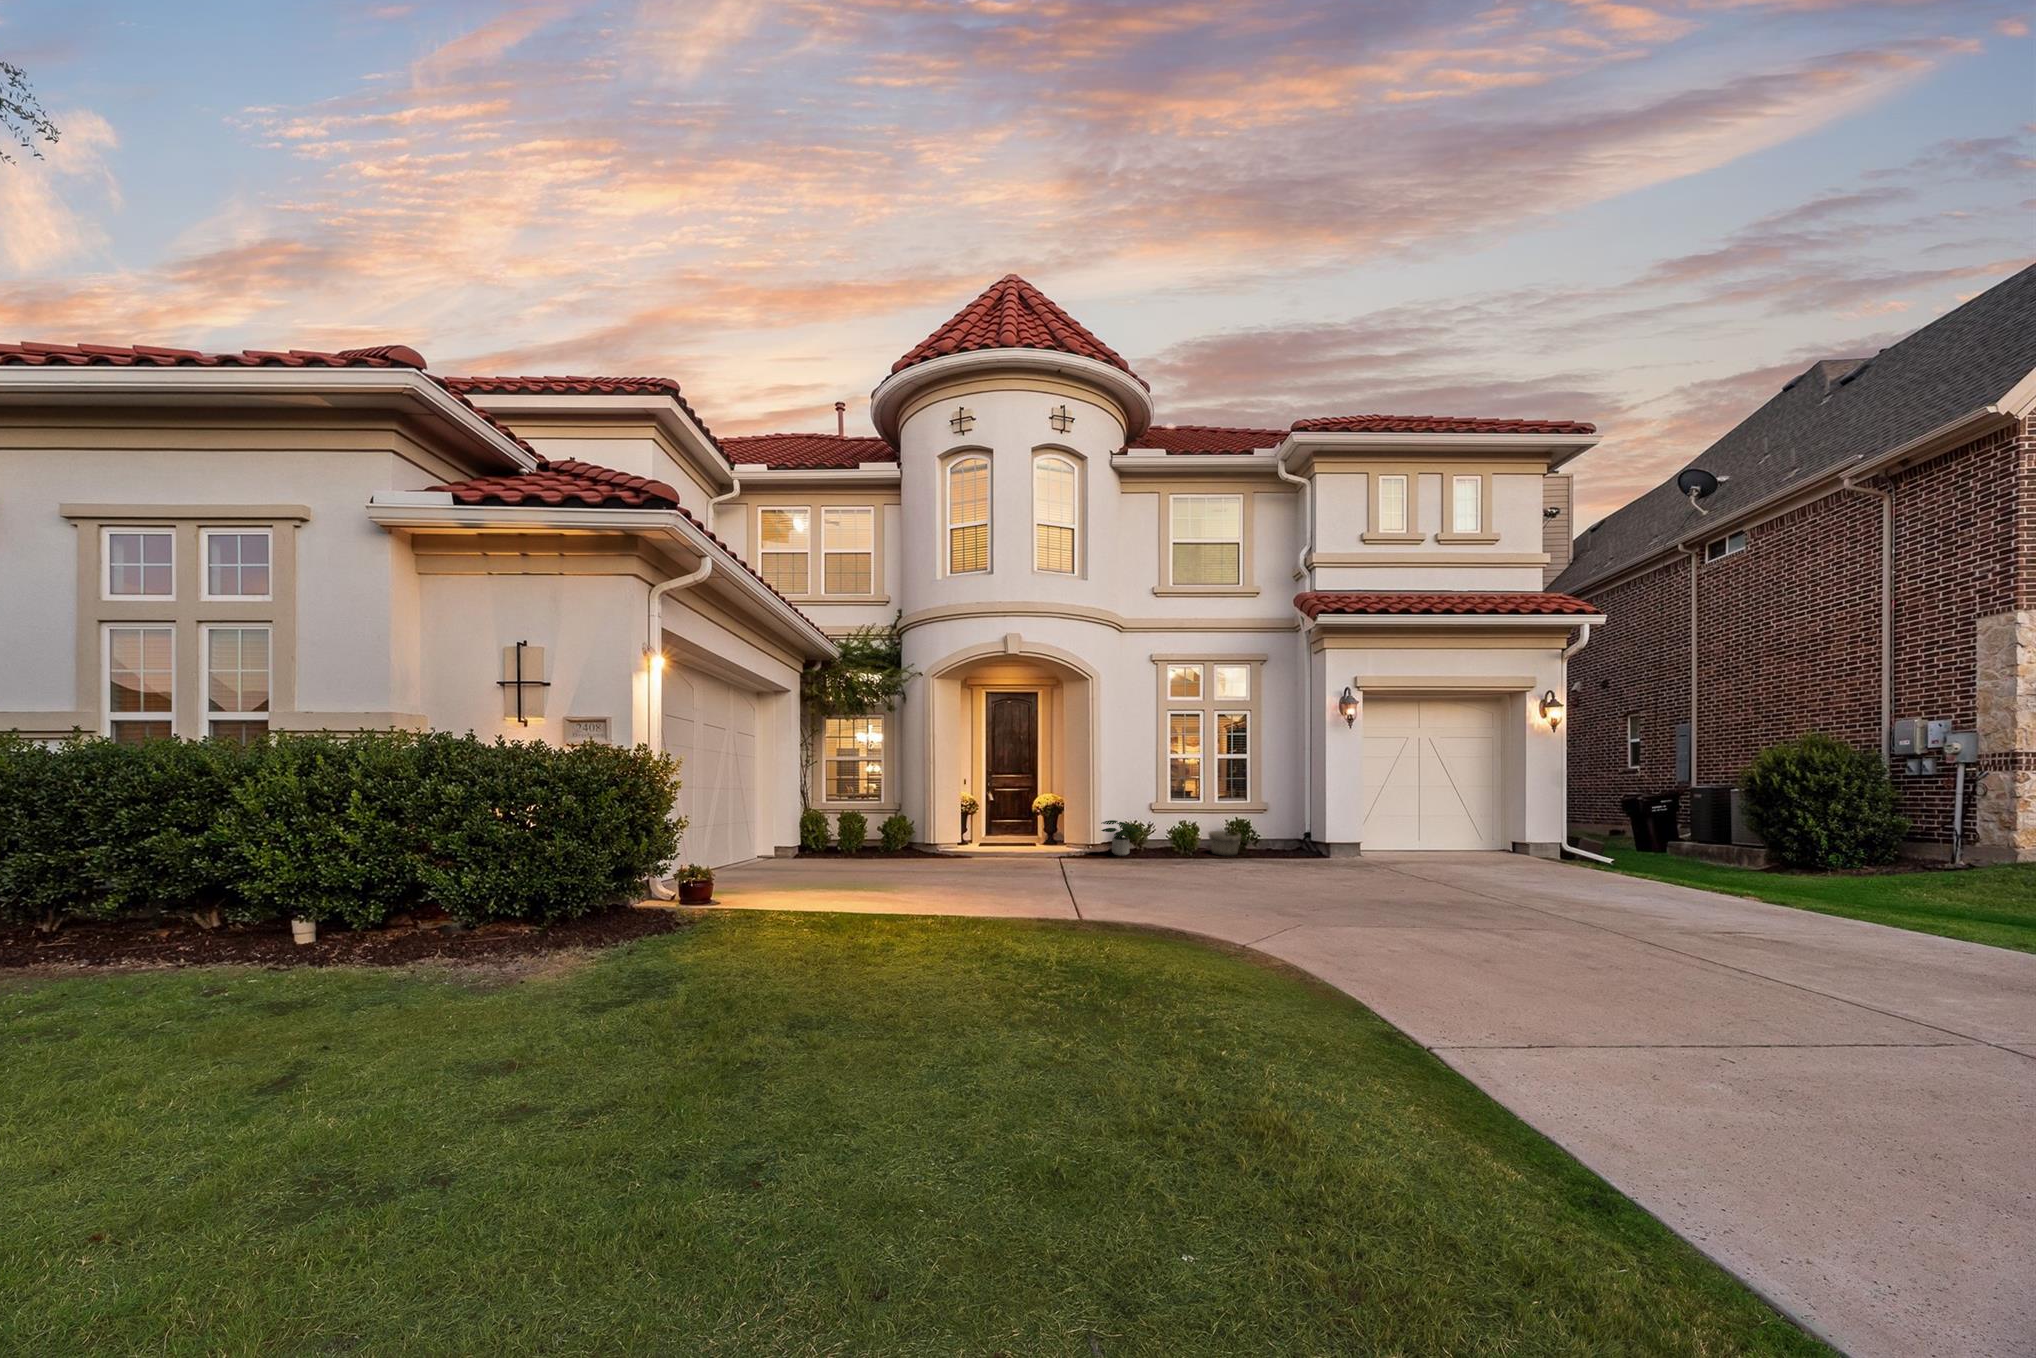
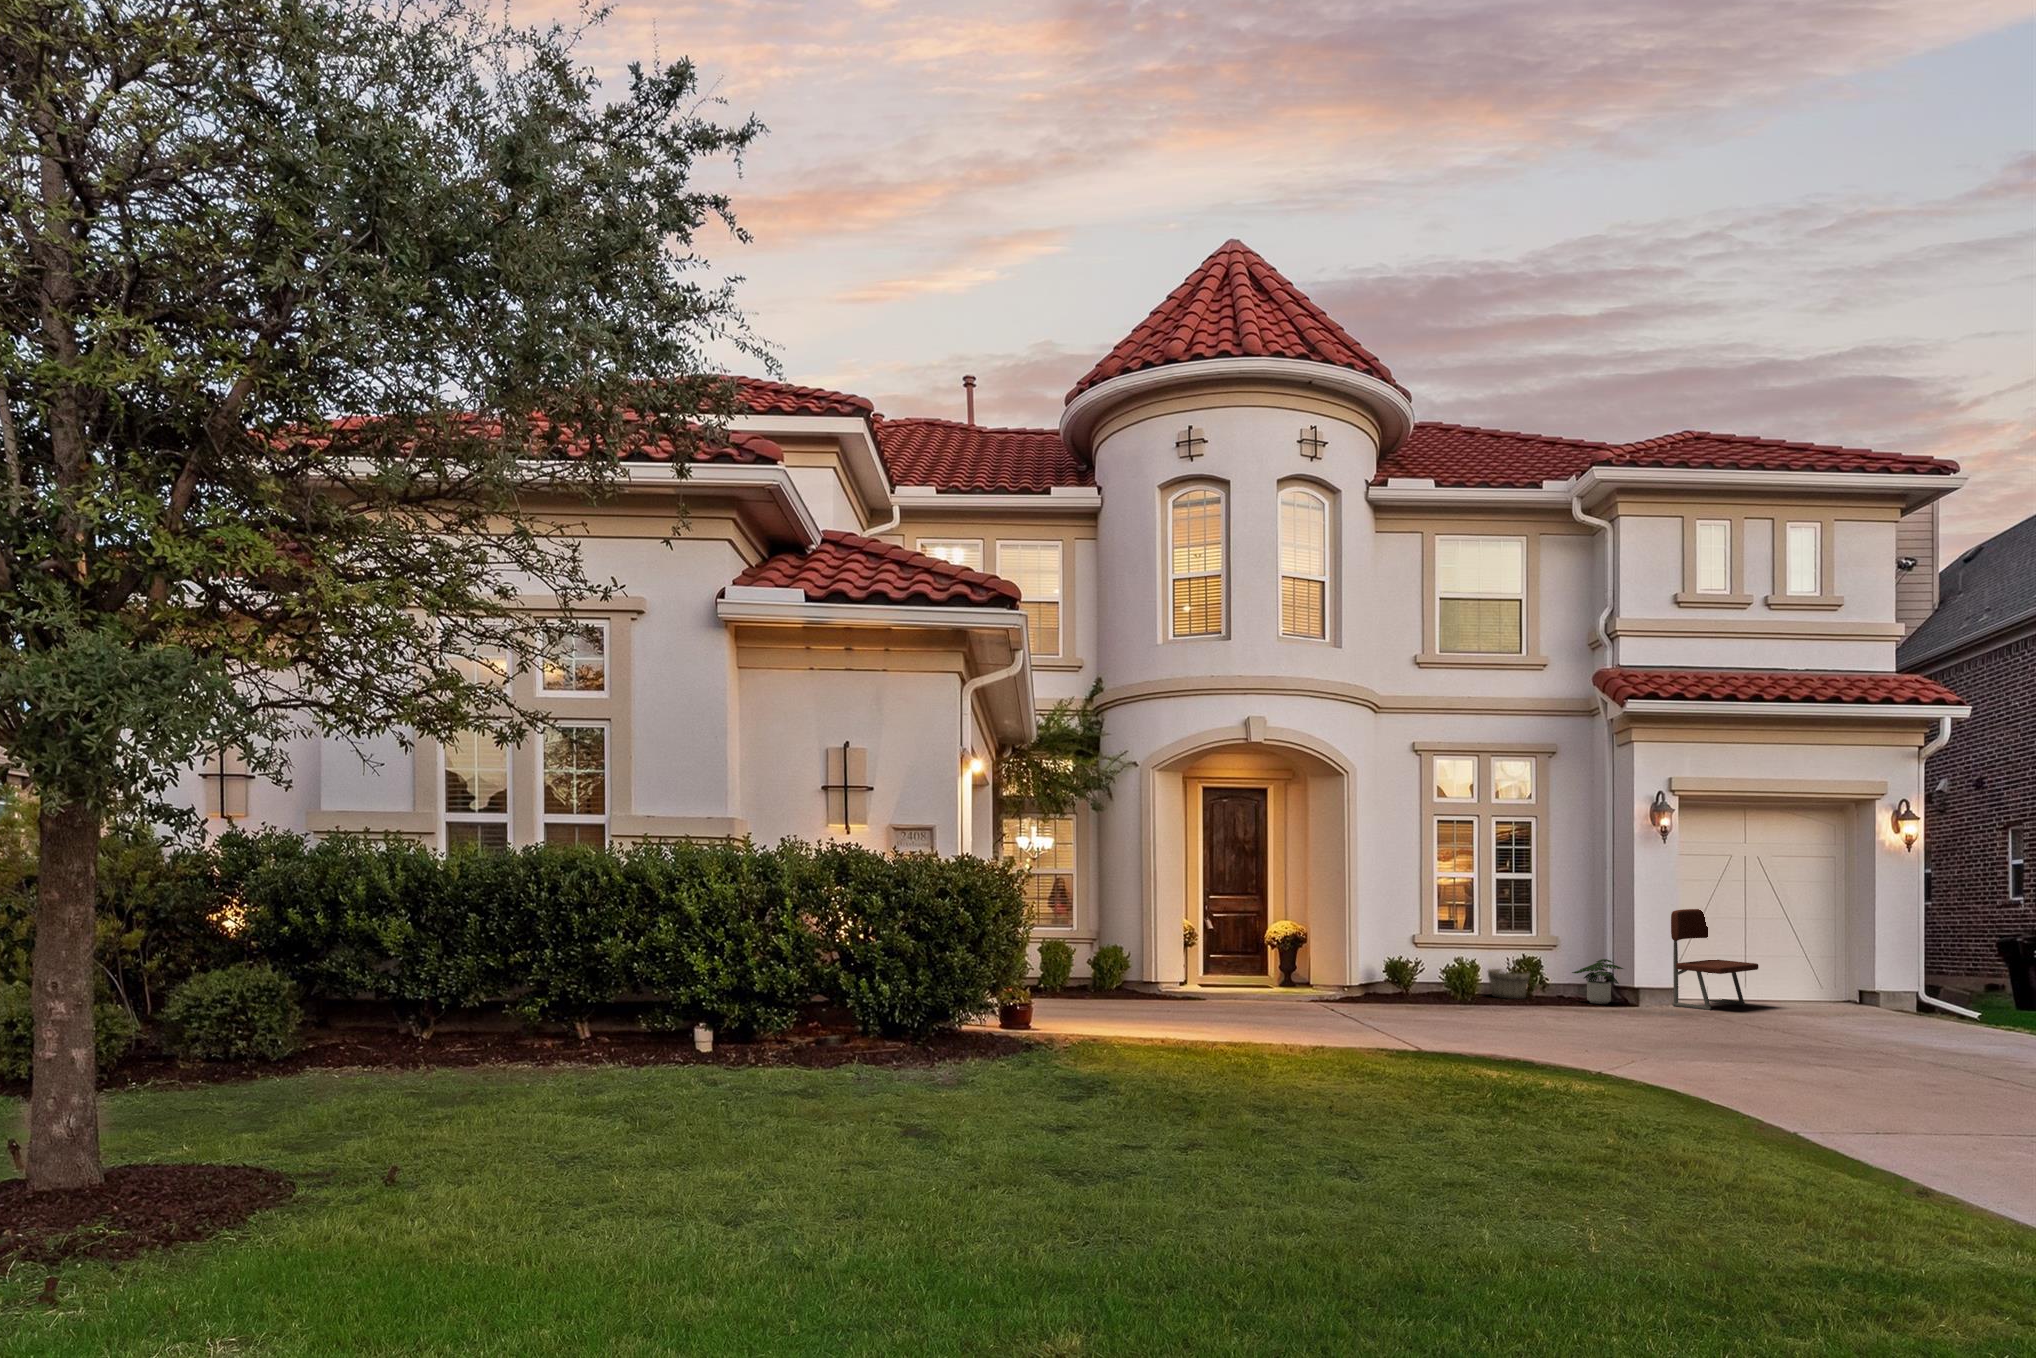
bench: none [1353,784,1426,869] -> present [1671,909,1758,1010]
potted plant: present [1101,820,1141,856] -> present [1572,959,1623,1004]

